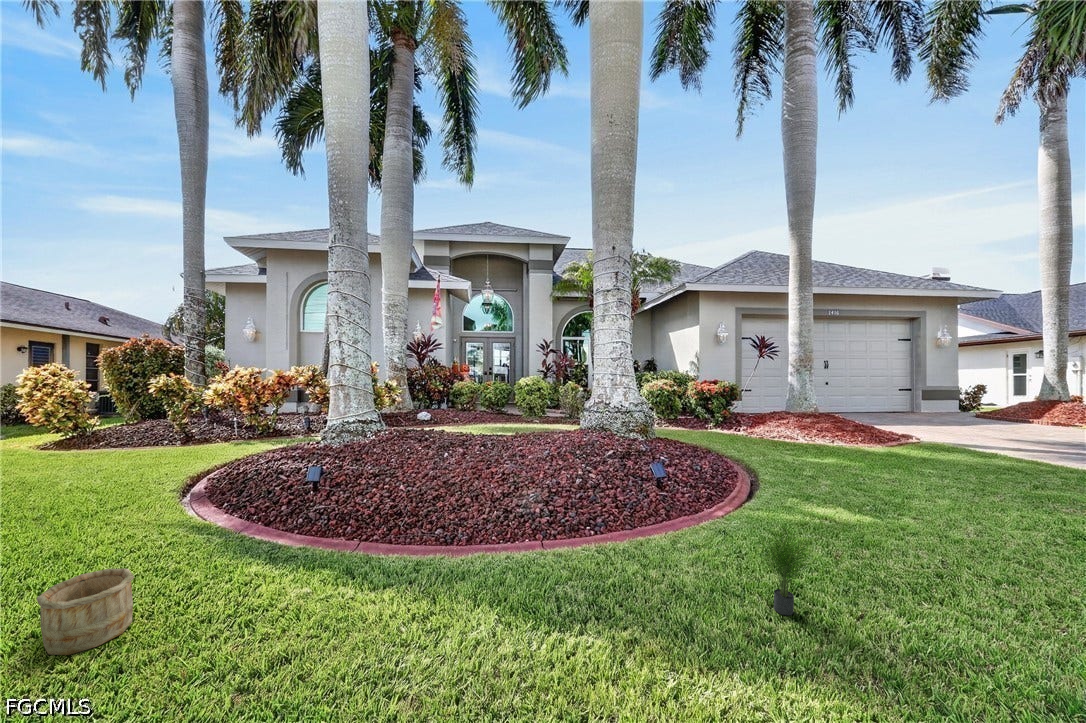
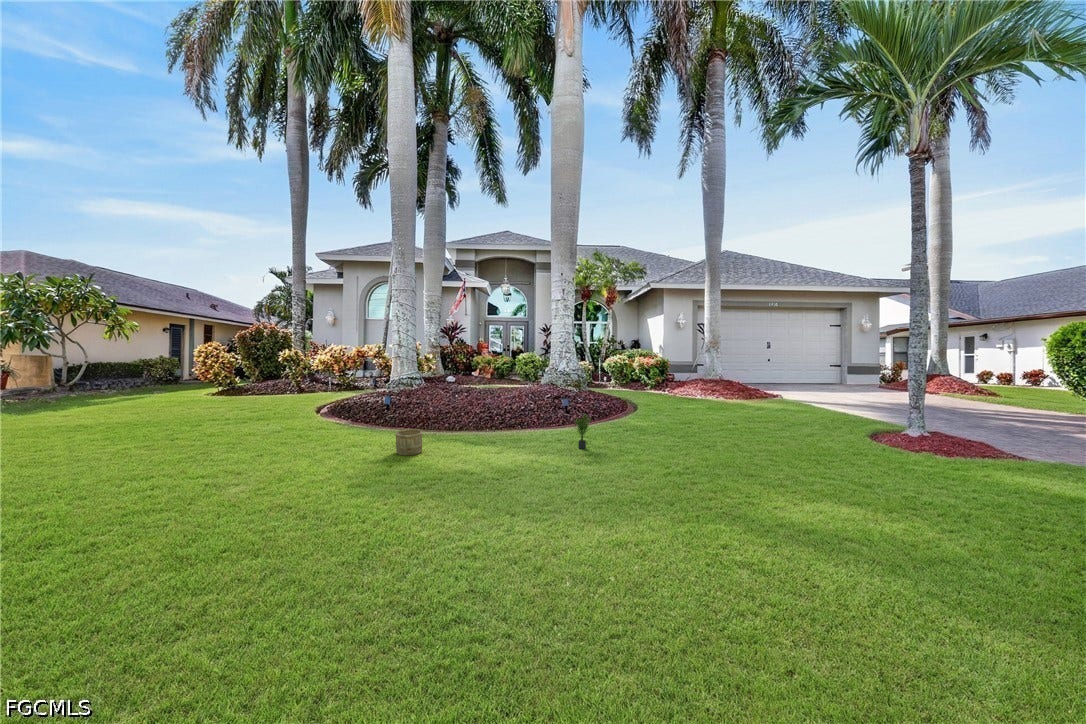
wooden bucket: present [36,569,134,655] -> present [395,429,423,456]

